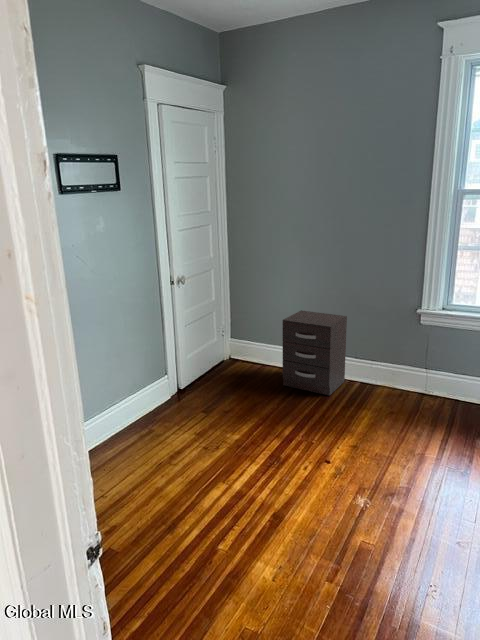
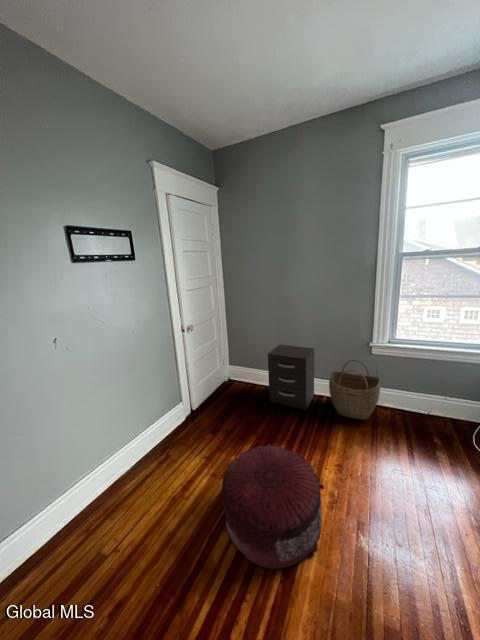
woven basket: none [361,331,425,408] -> present [329,360,380,420]
pouf: none [214,412,320,512] -> present [222,444,322,570]

